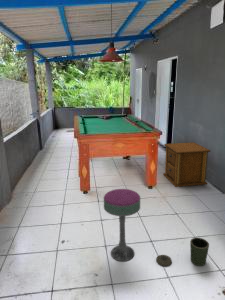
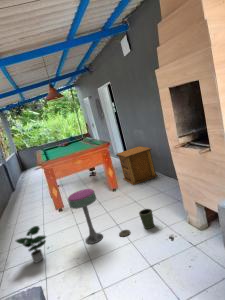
potted plant: none [26,217,66,263] -> present [16,226,46,263]

